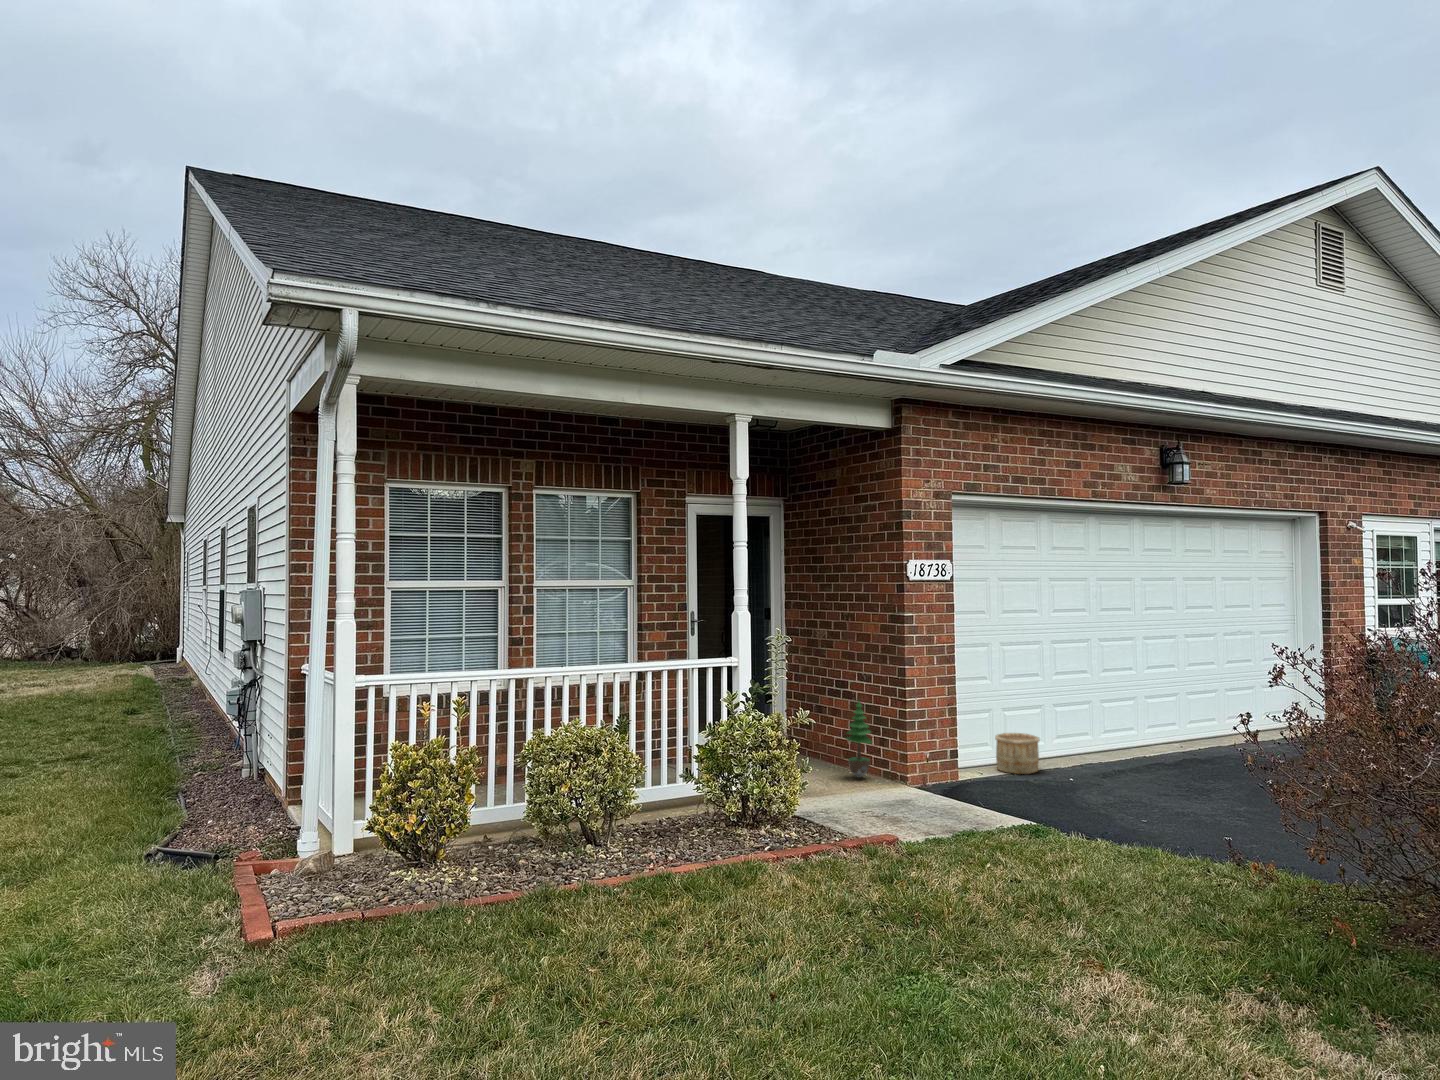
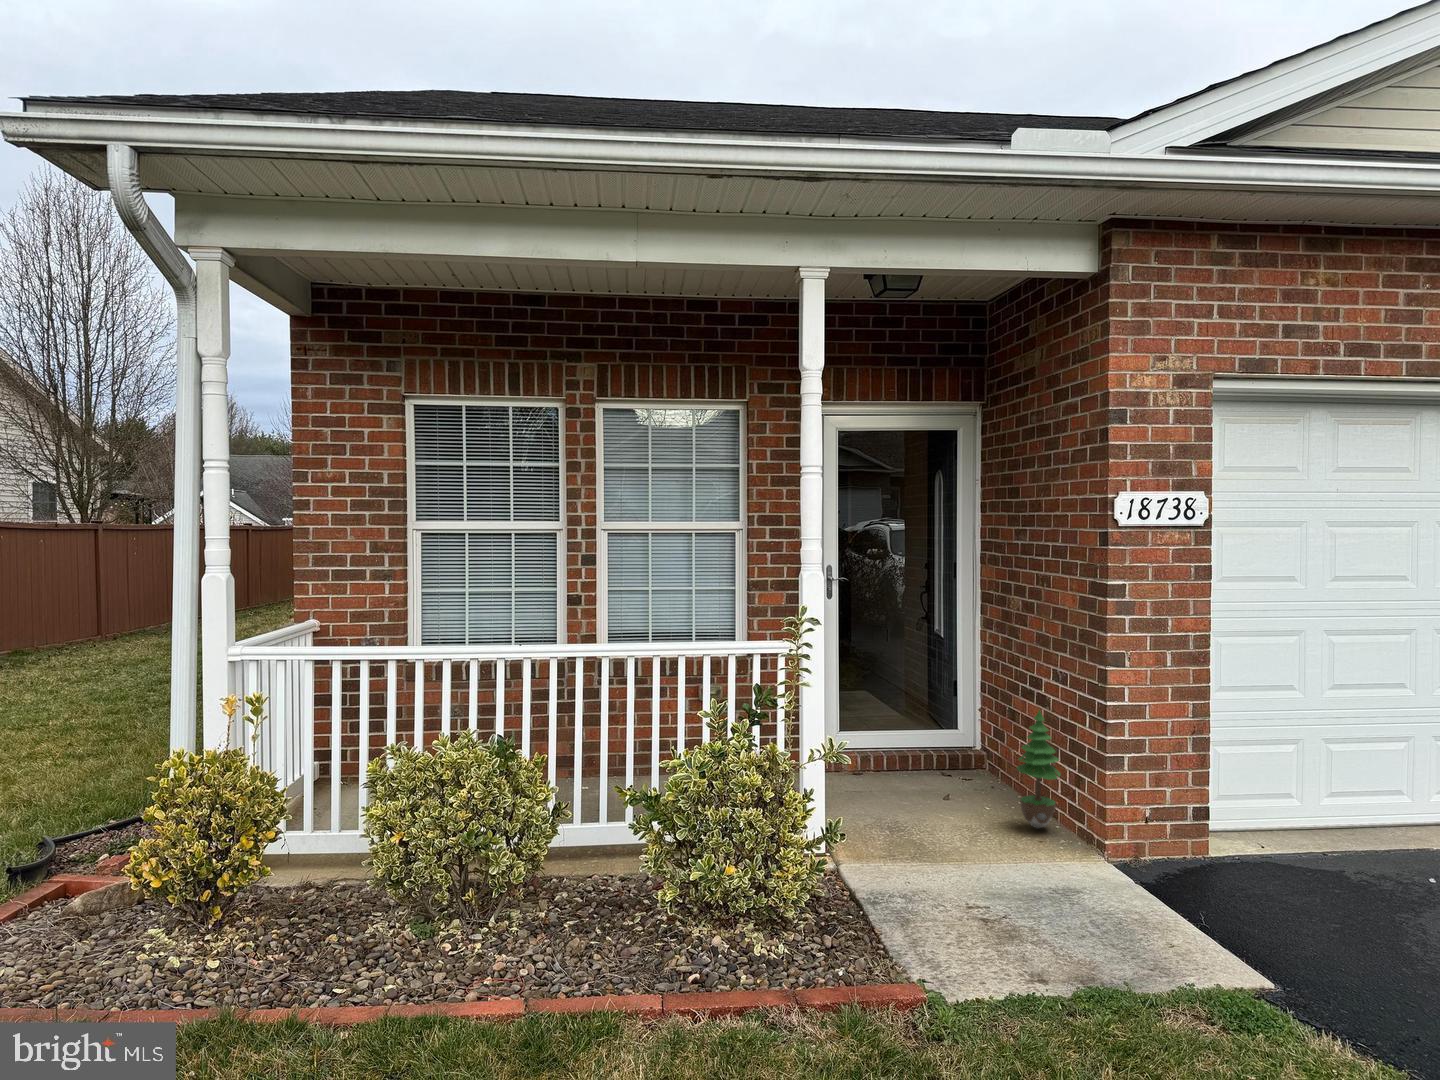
wooden bucket: present [995,733,1039,774] -> none [1297,783,1387,862]

